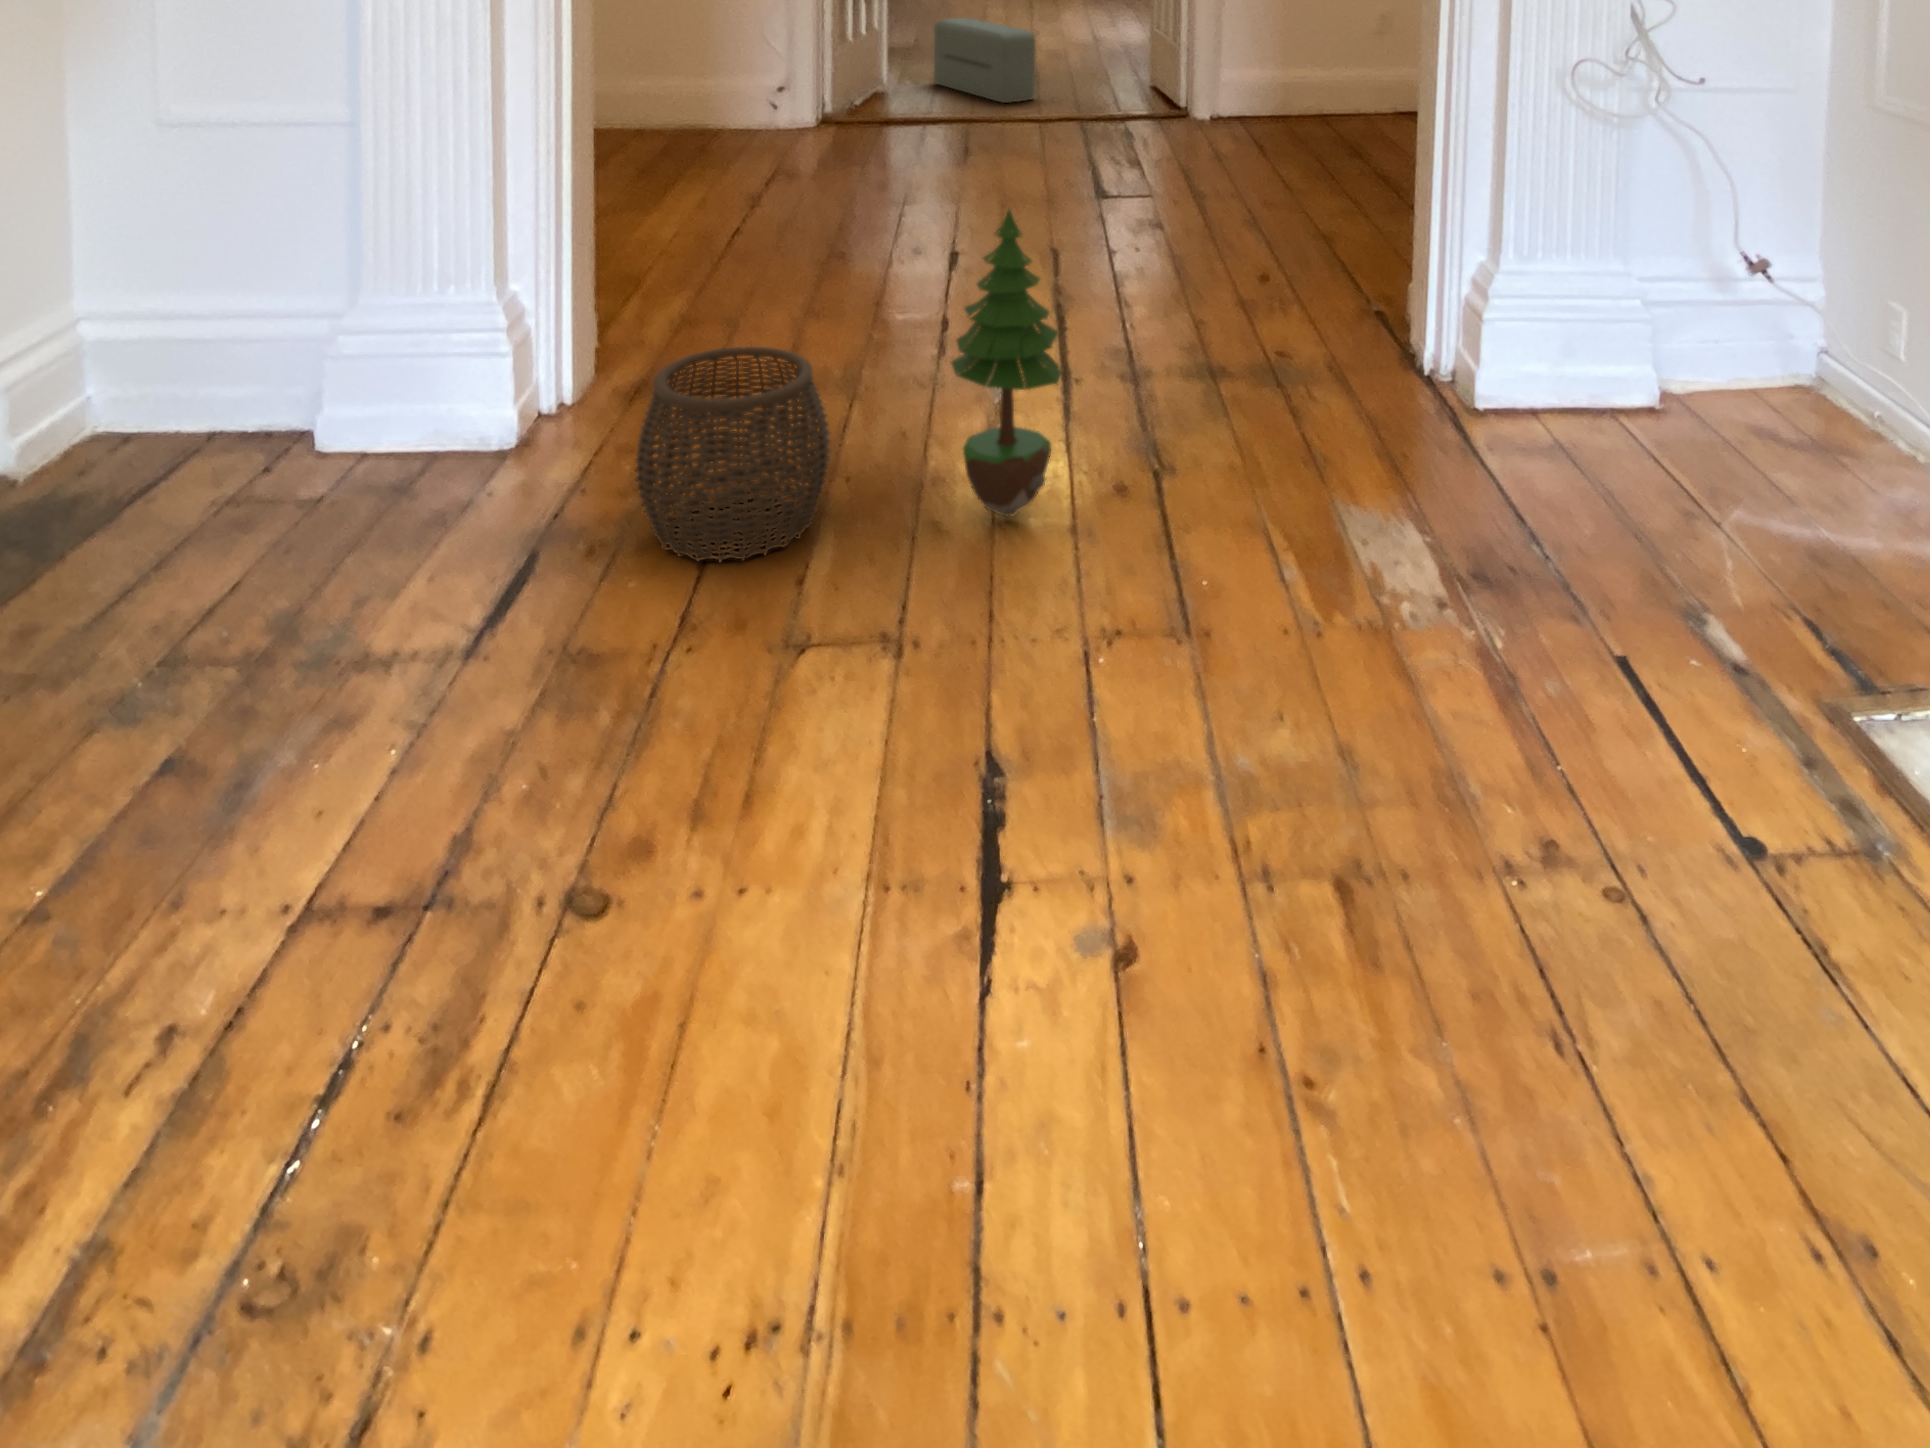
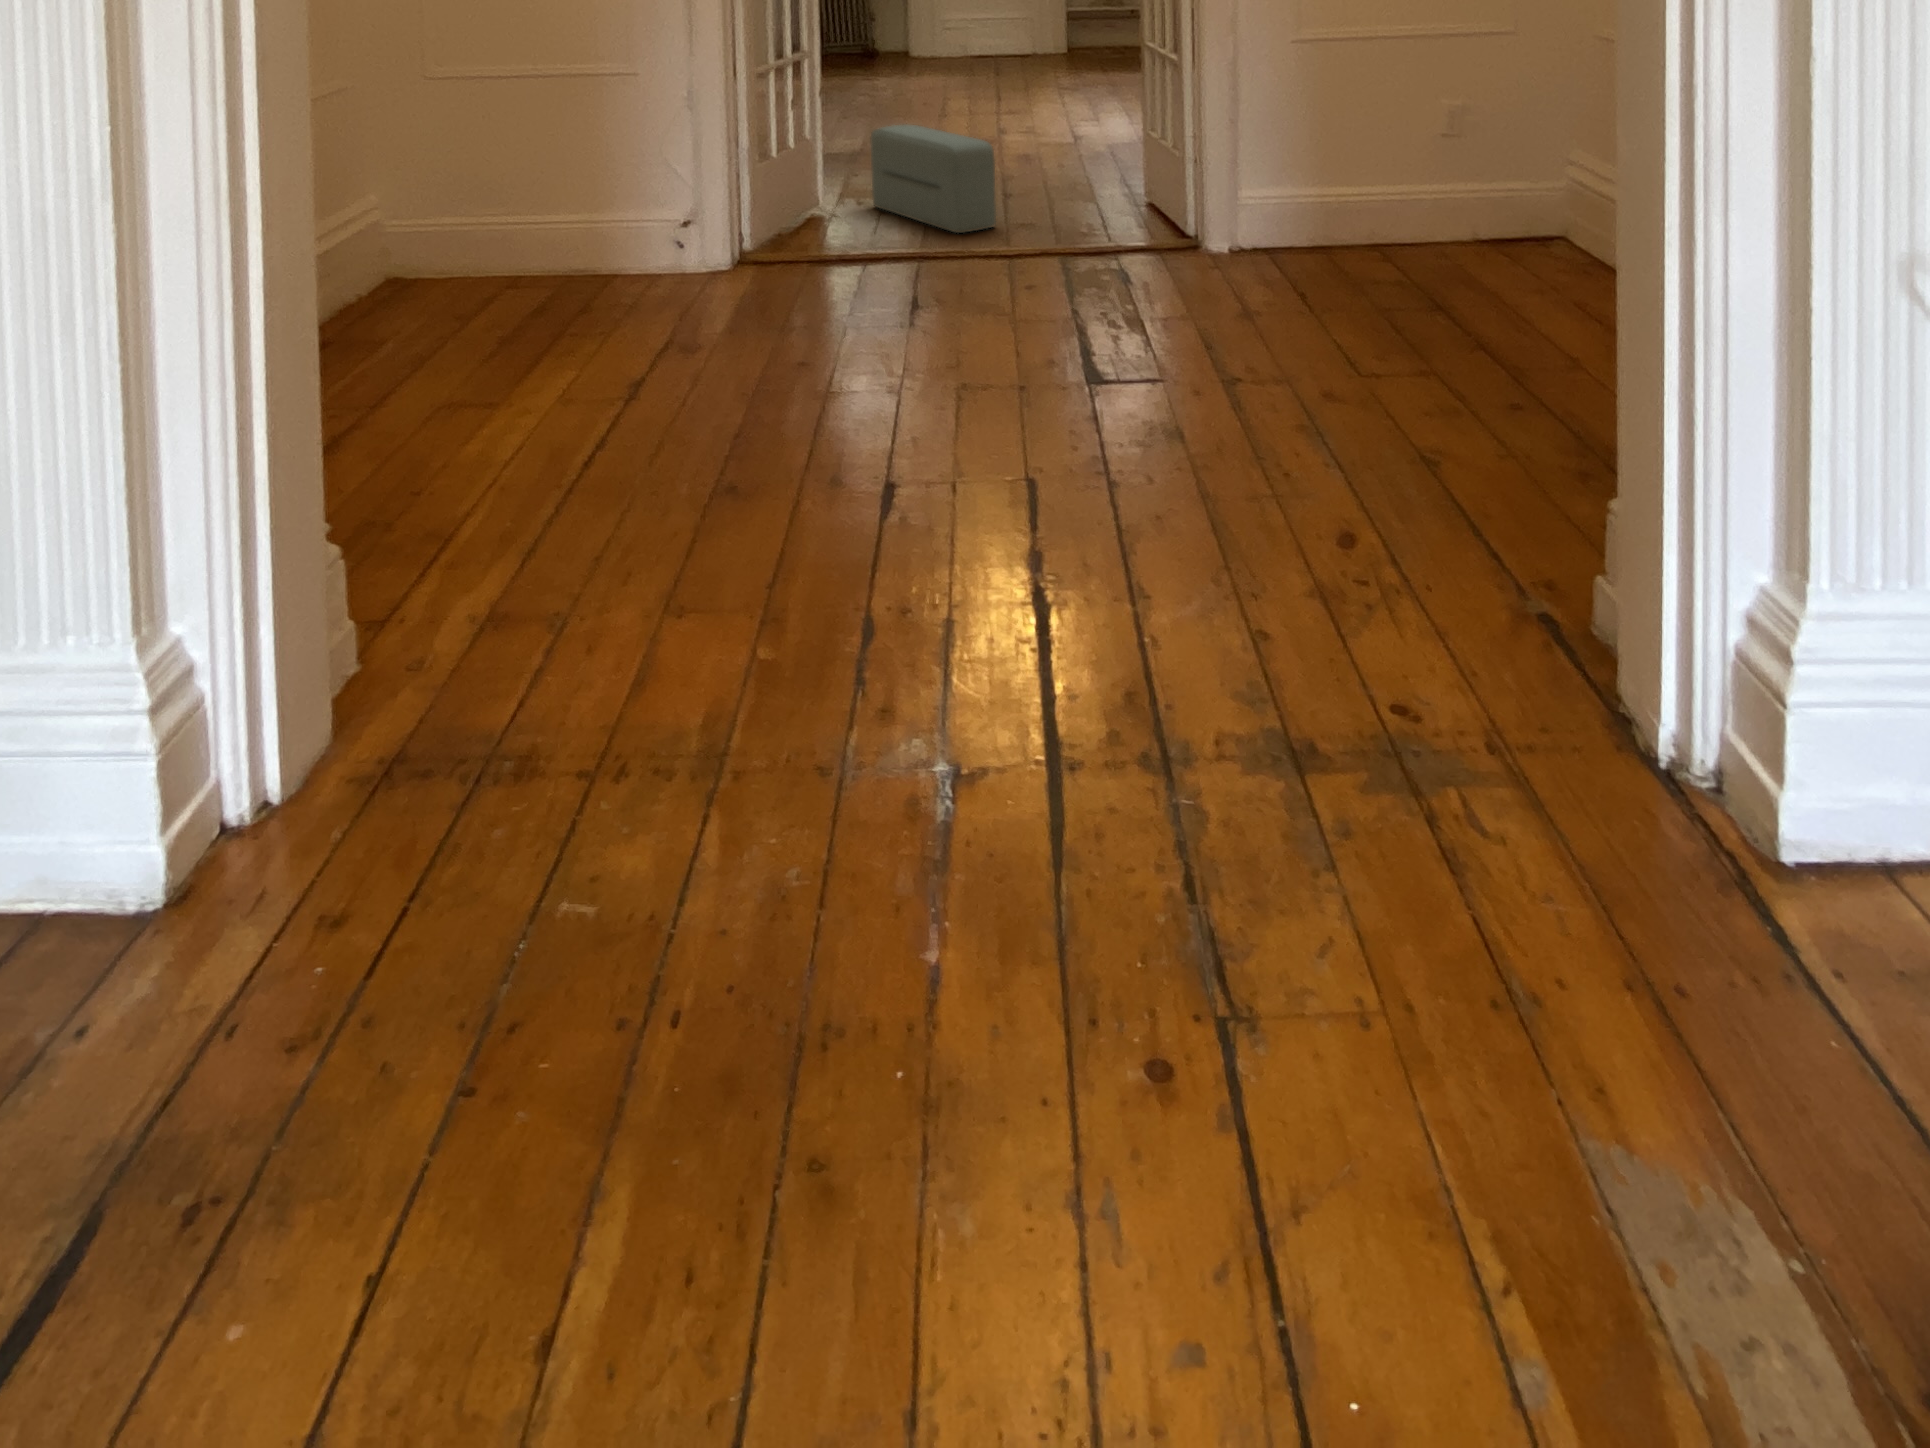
potted tree: present [951,210,1062,516] -> none [837,576,1052,1180]
woven basket: present [635,347,830,562] -> none [256,806,627,1301]

